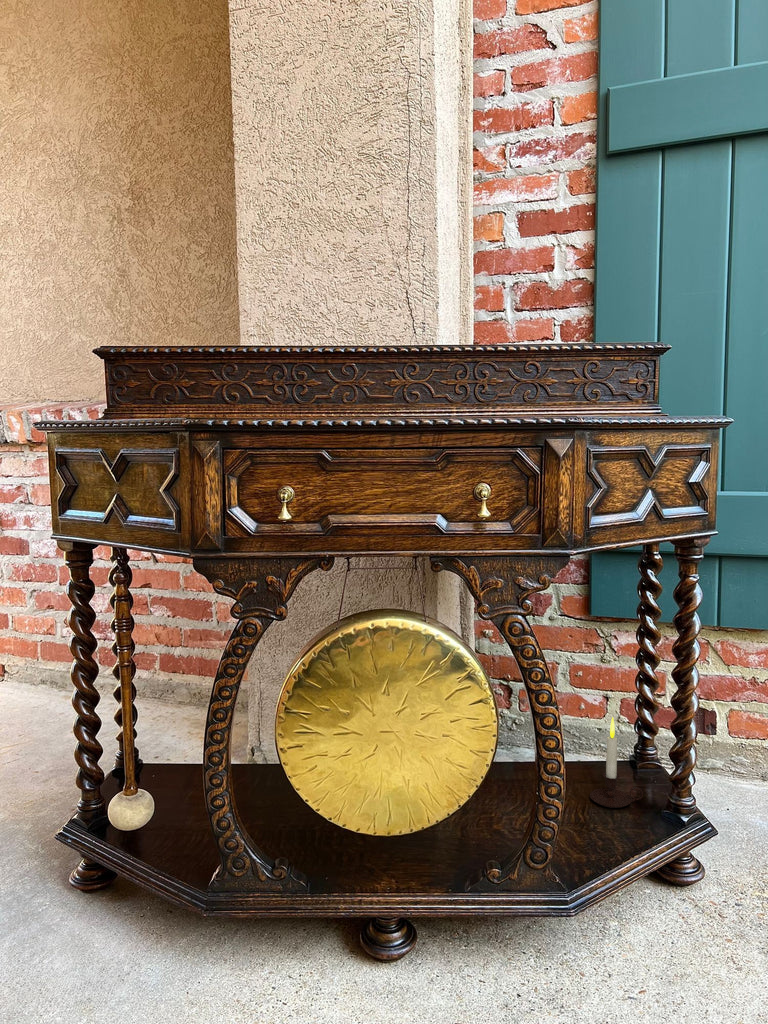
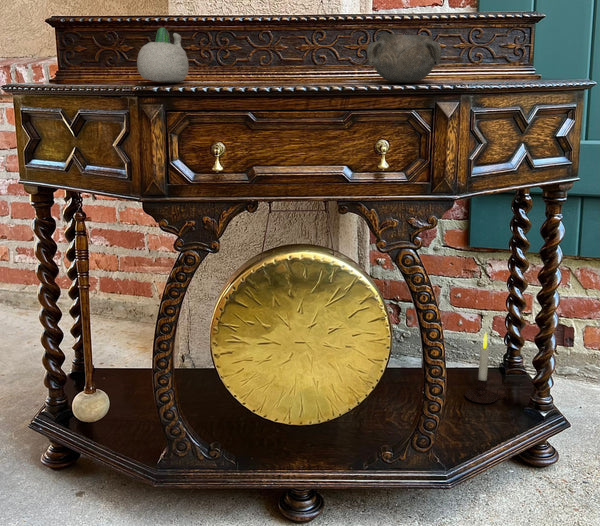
succulent planter: none [197,358,258,421] -> present [137,27,189,83]
decorative bowl: none [462,364,549,418] -> present [367,34,441,83]

